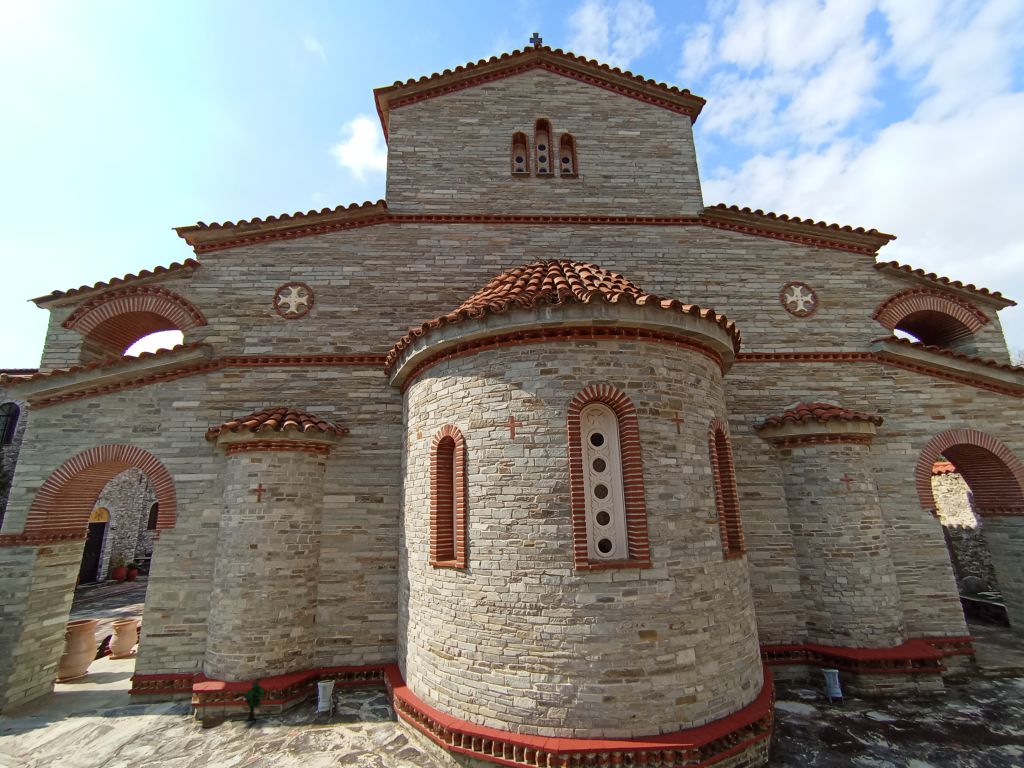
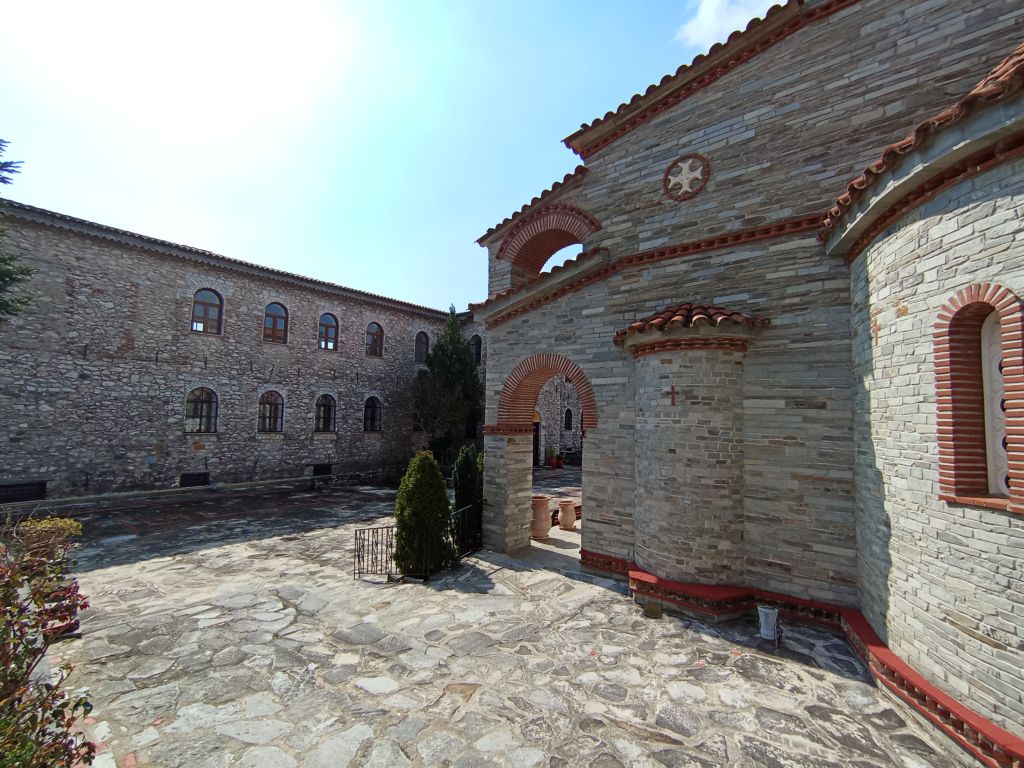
decorative plant: present [244,678,264,721] -> none [677,585,701,624]

